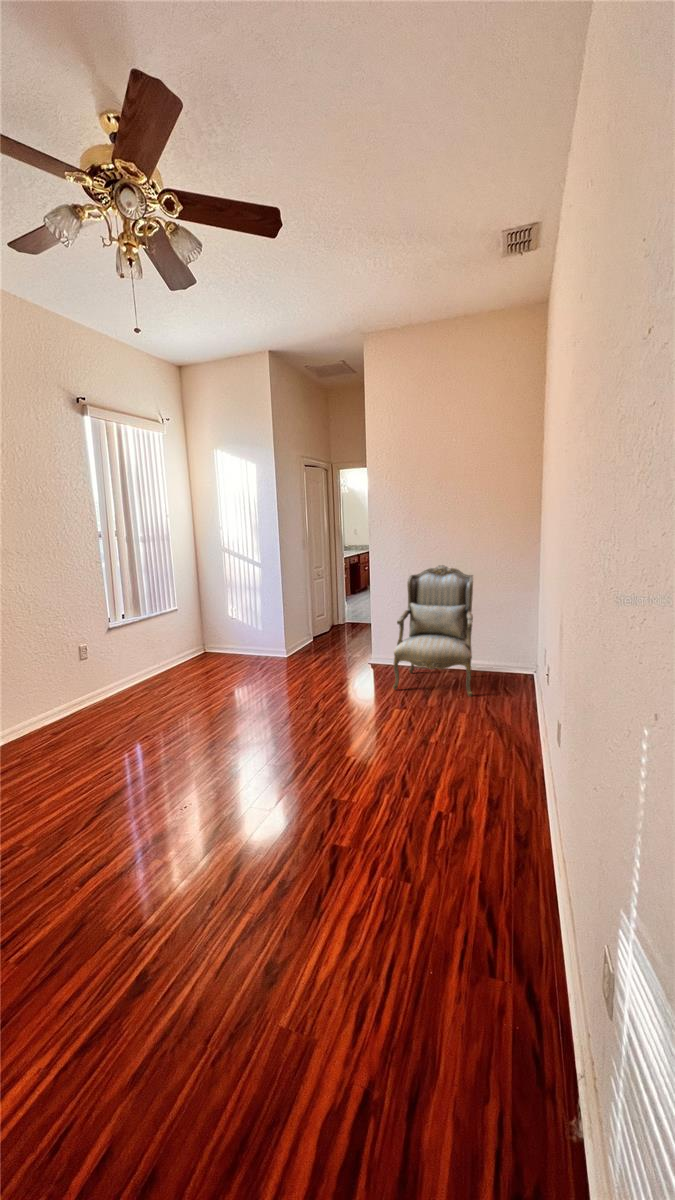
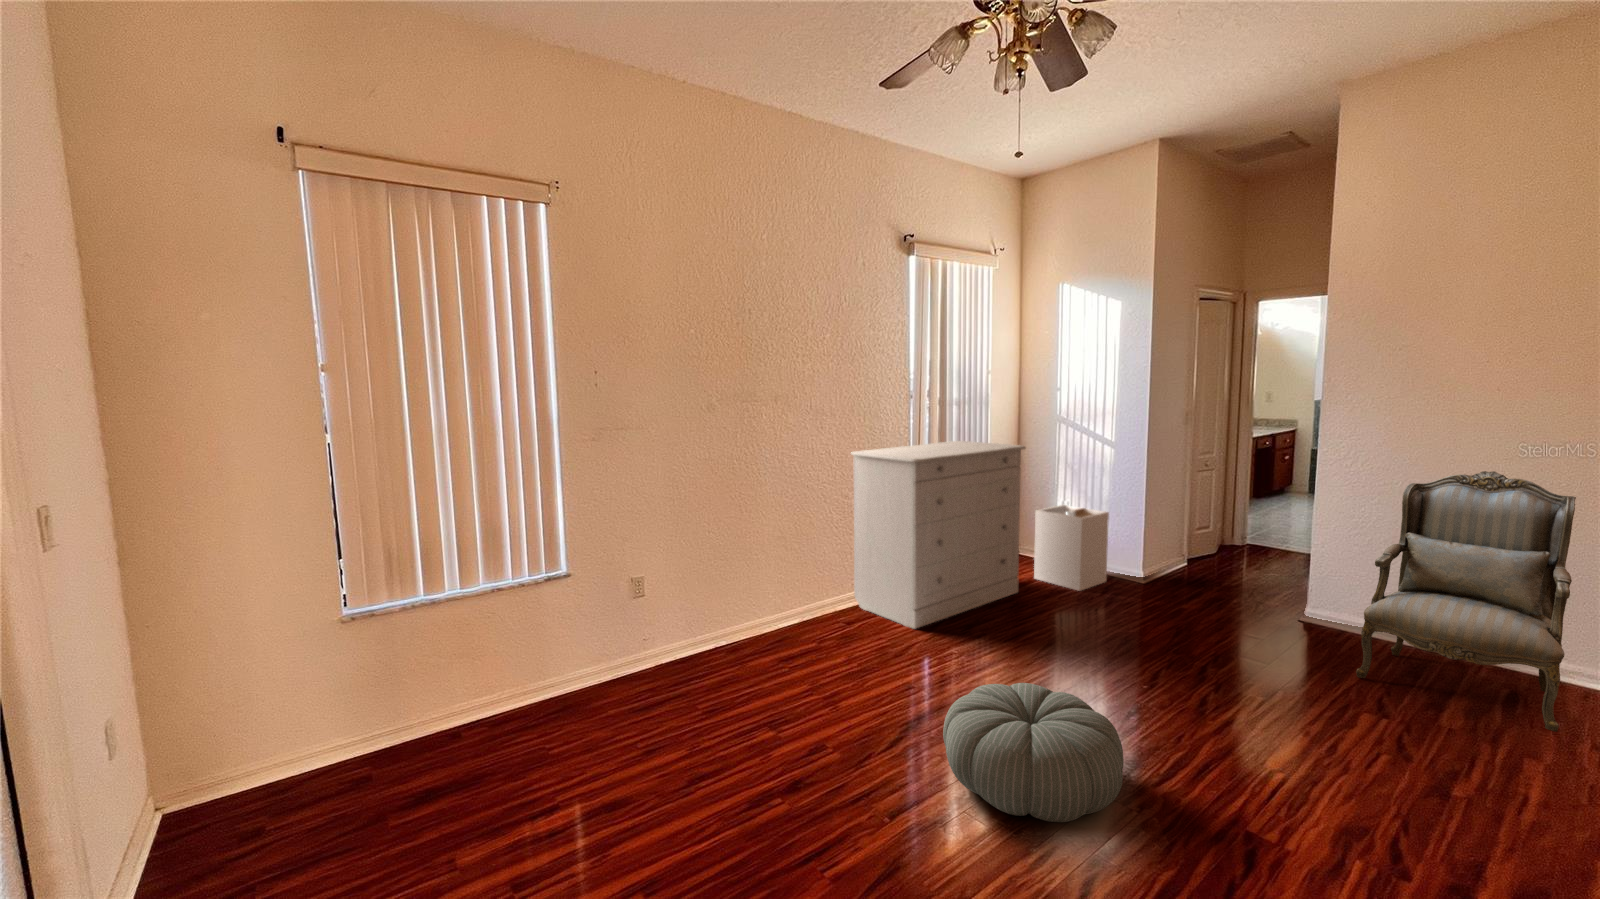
dresser: none [43,570,203,724] -> present [851,441,1026,629]
laundry hamper: none [211,611,264,670] -> present [1034,505,1109,591]
pouf: none [129,743,261,845] -> present [943,683,1124,822]

